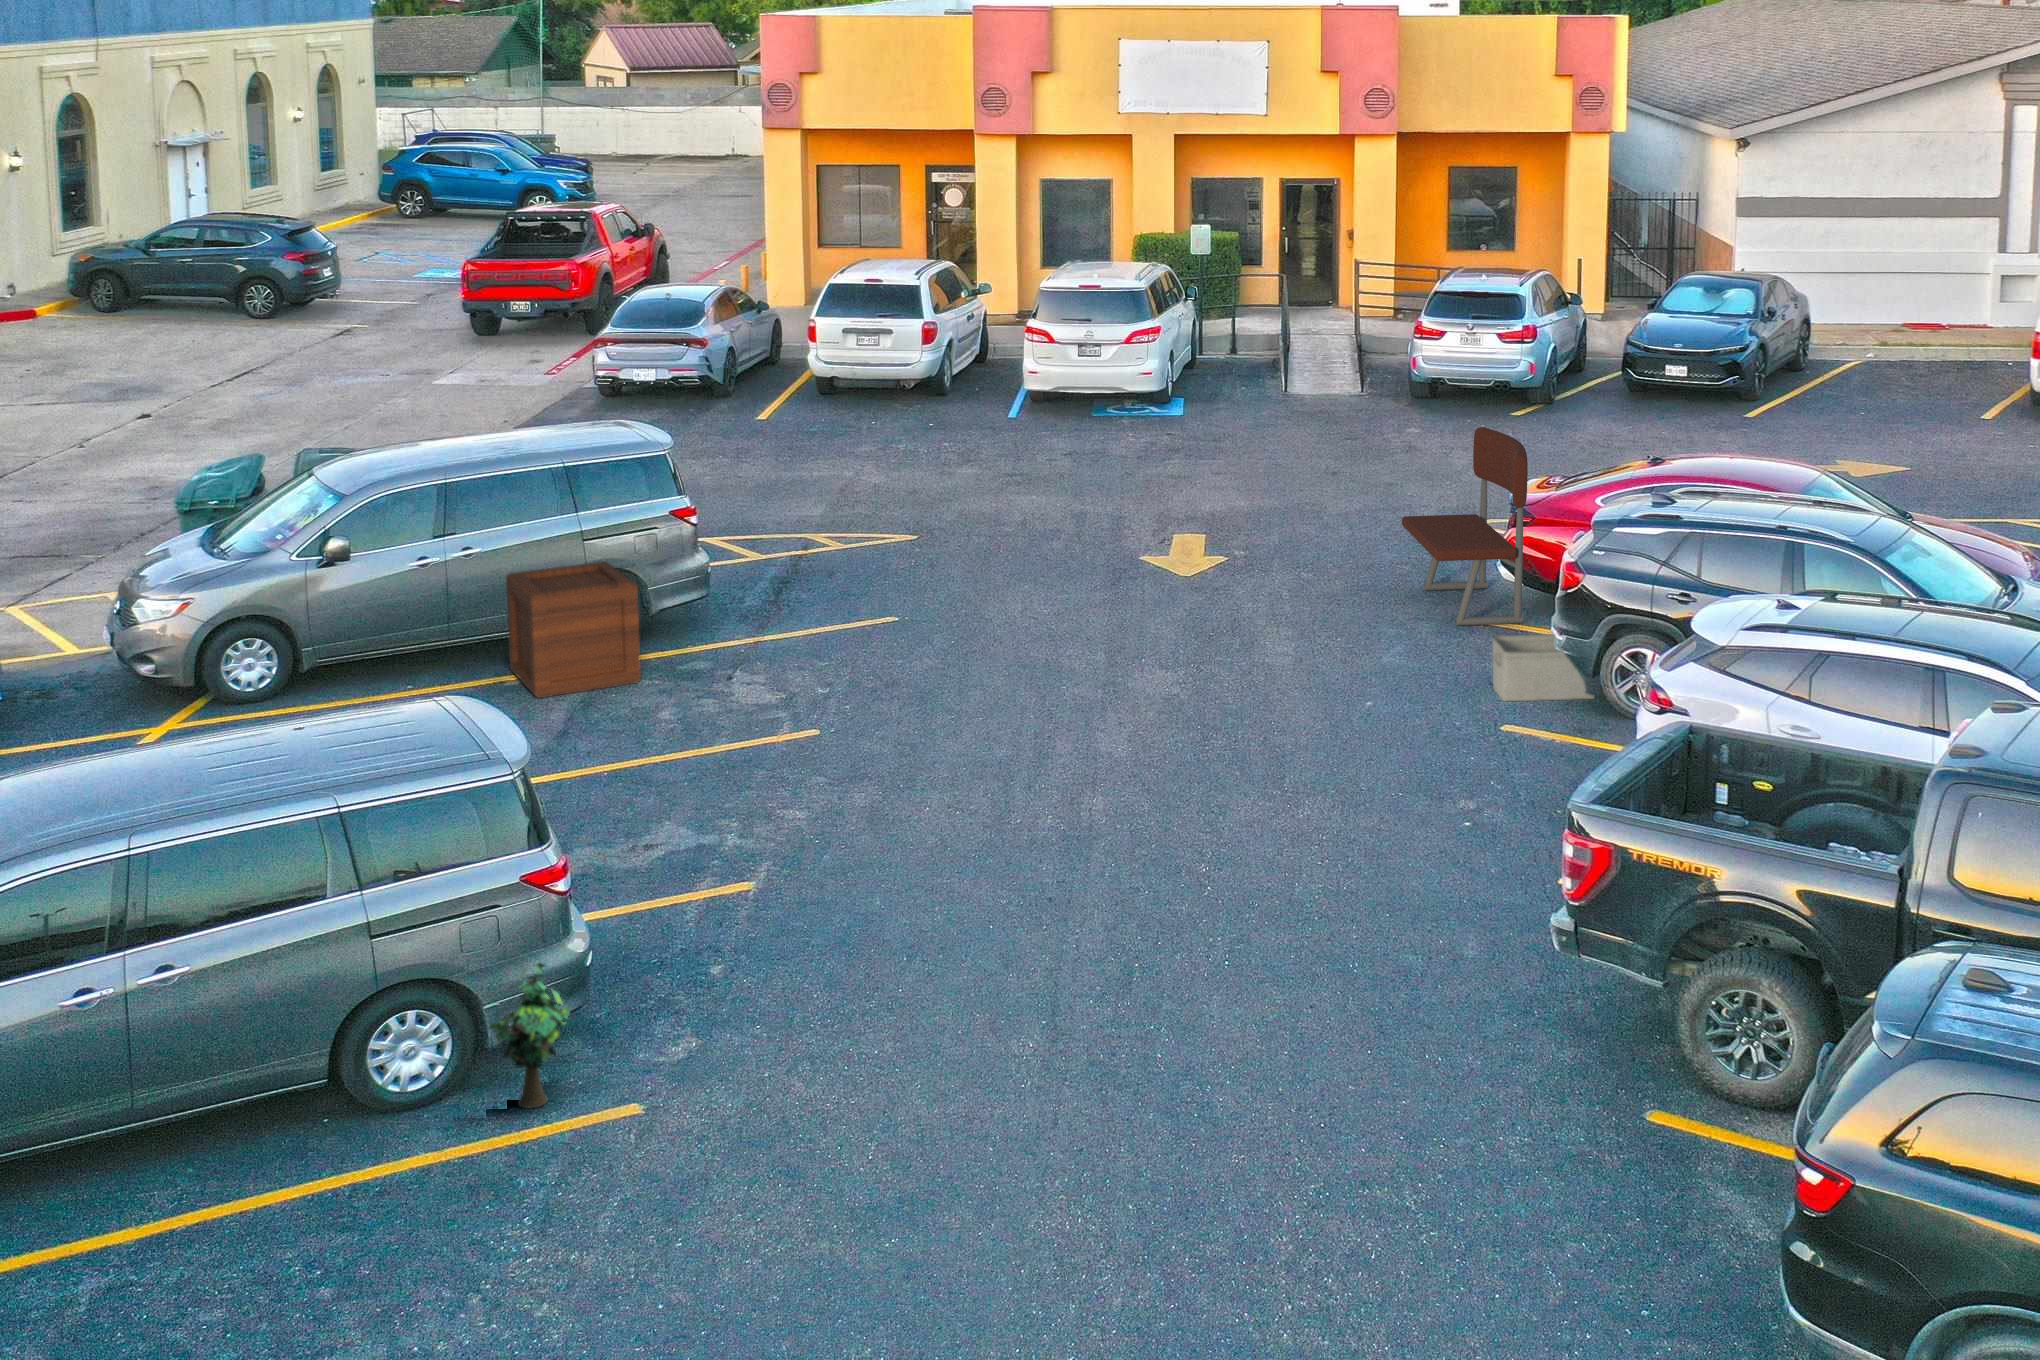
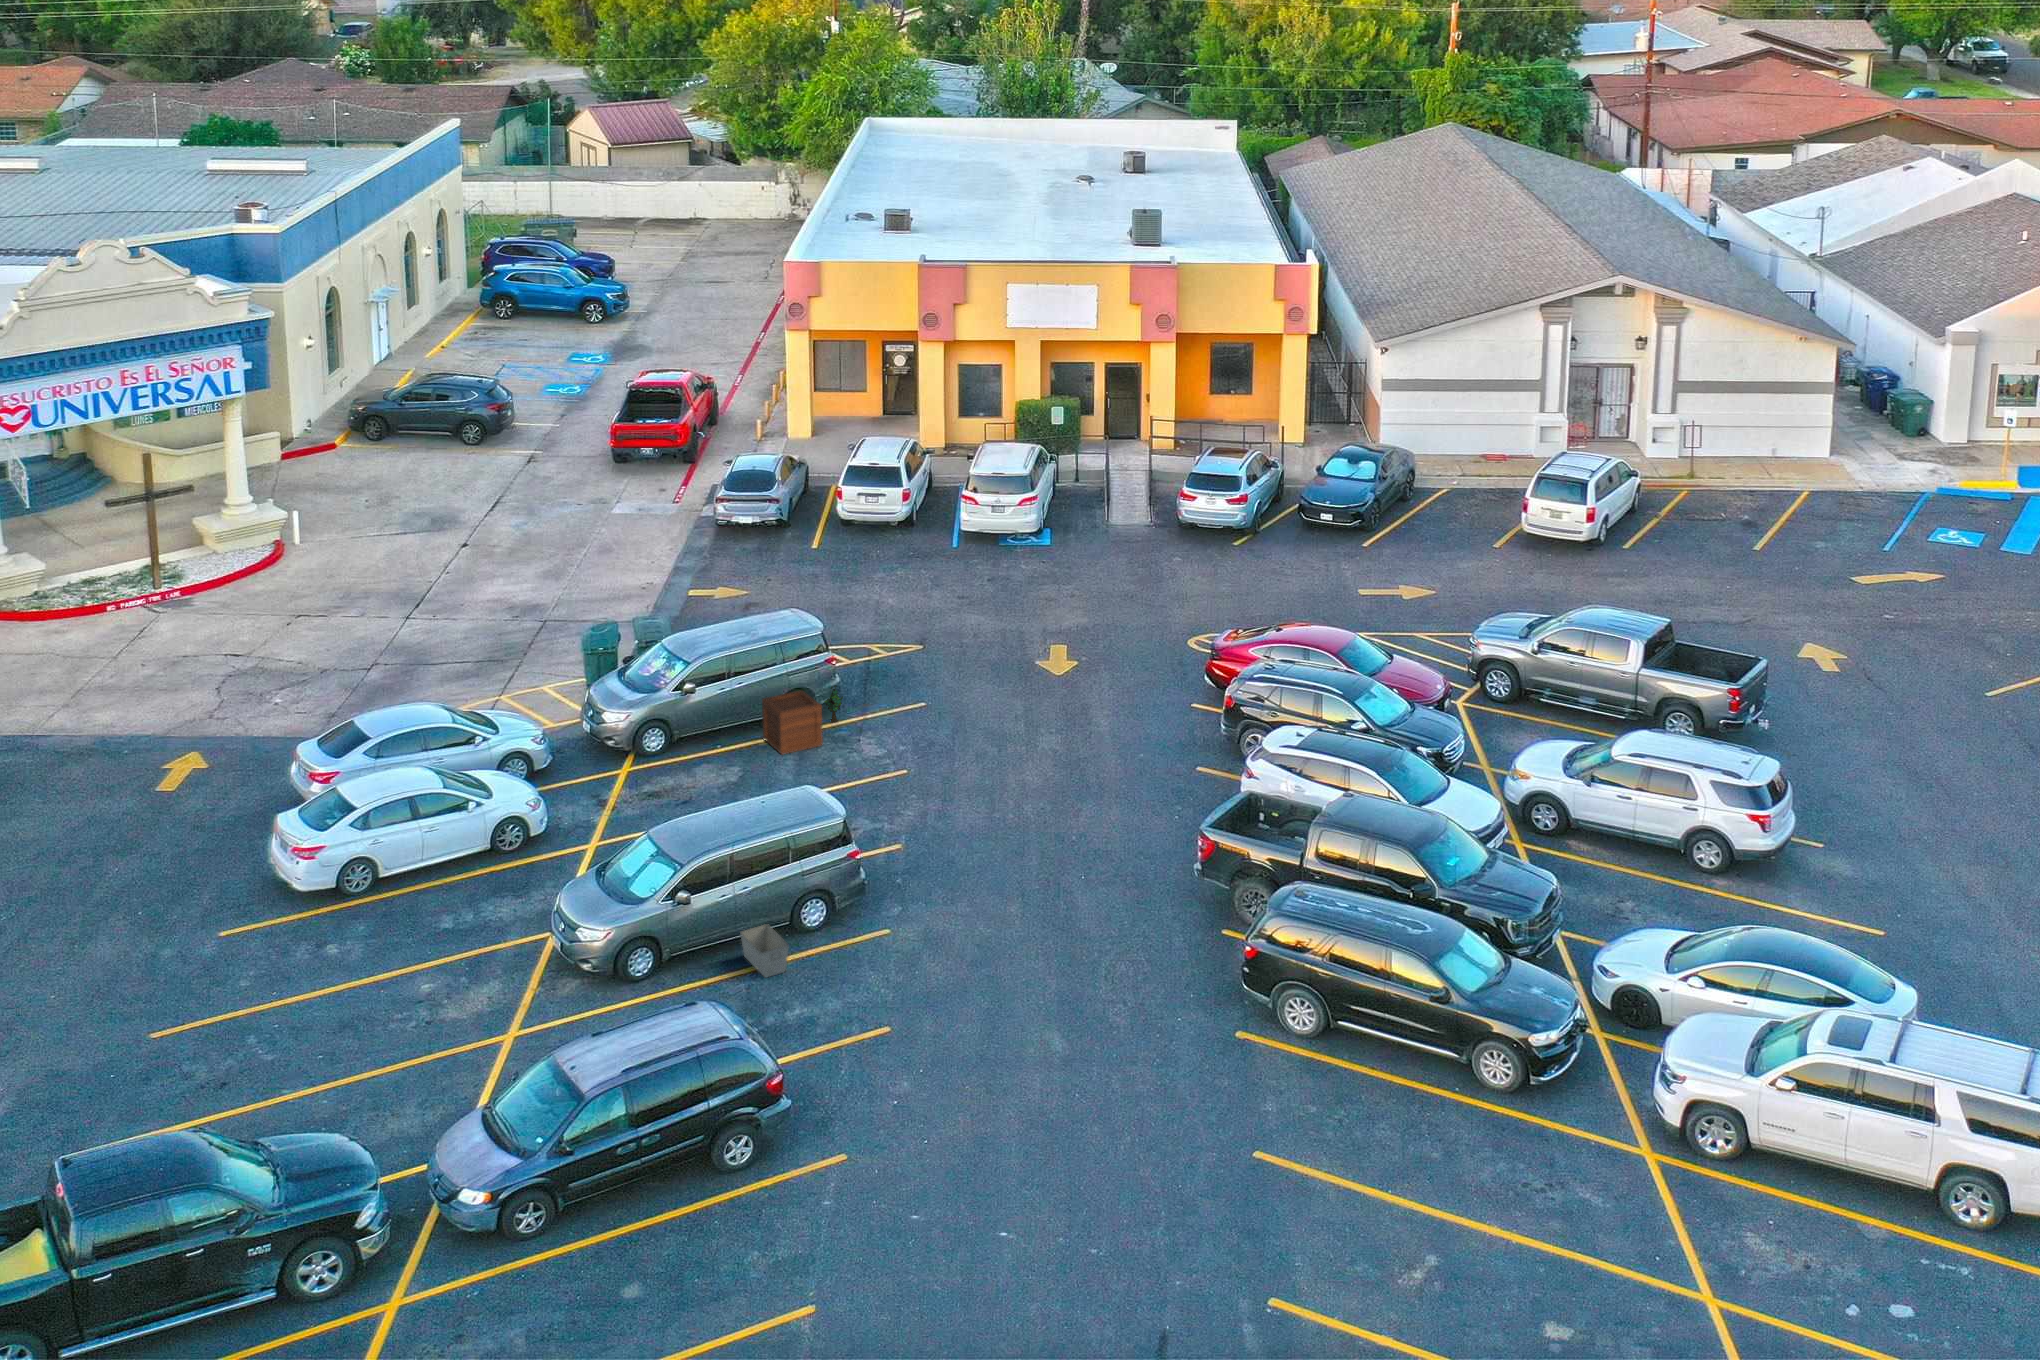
bench: present [1402,427,1528,625] -> none [1157,613,1213,711]
storage bin: present [1492,634,1594,701] -> present [741,924,789,977]
decorative plant: present [487,963,570,1109] -> present [824,685,843,723]

